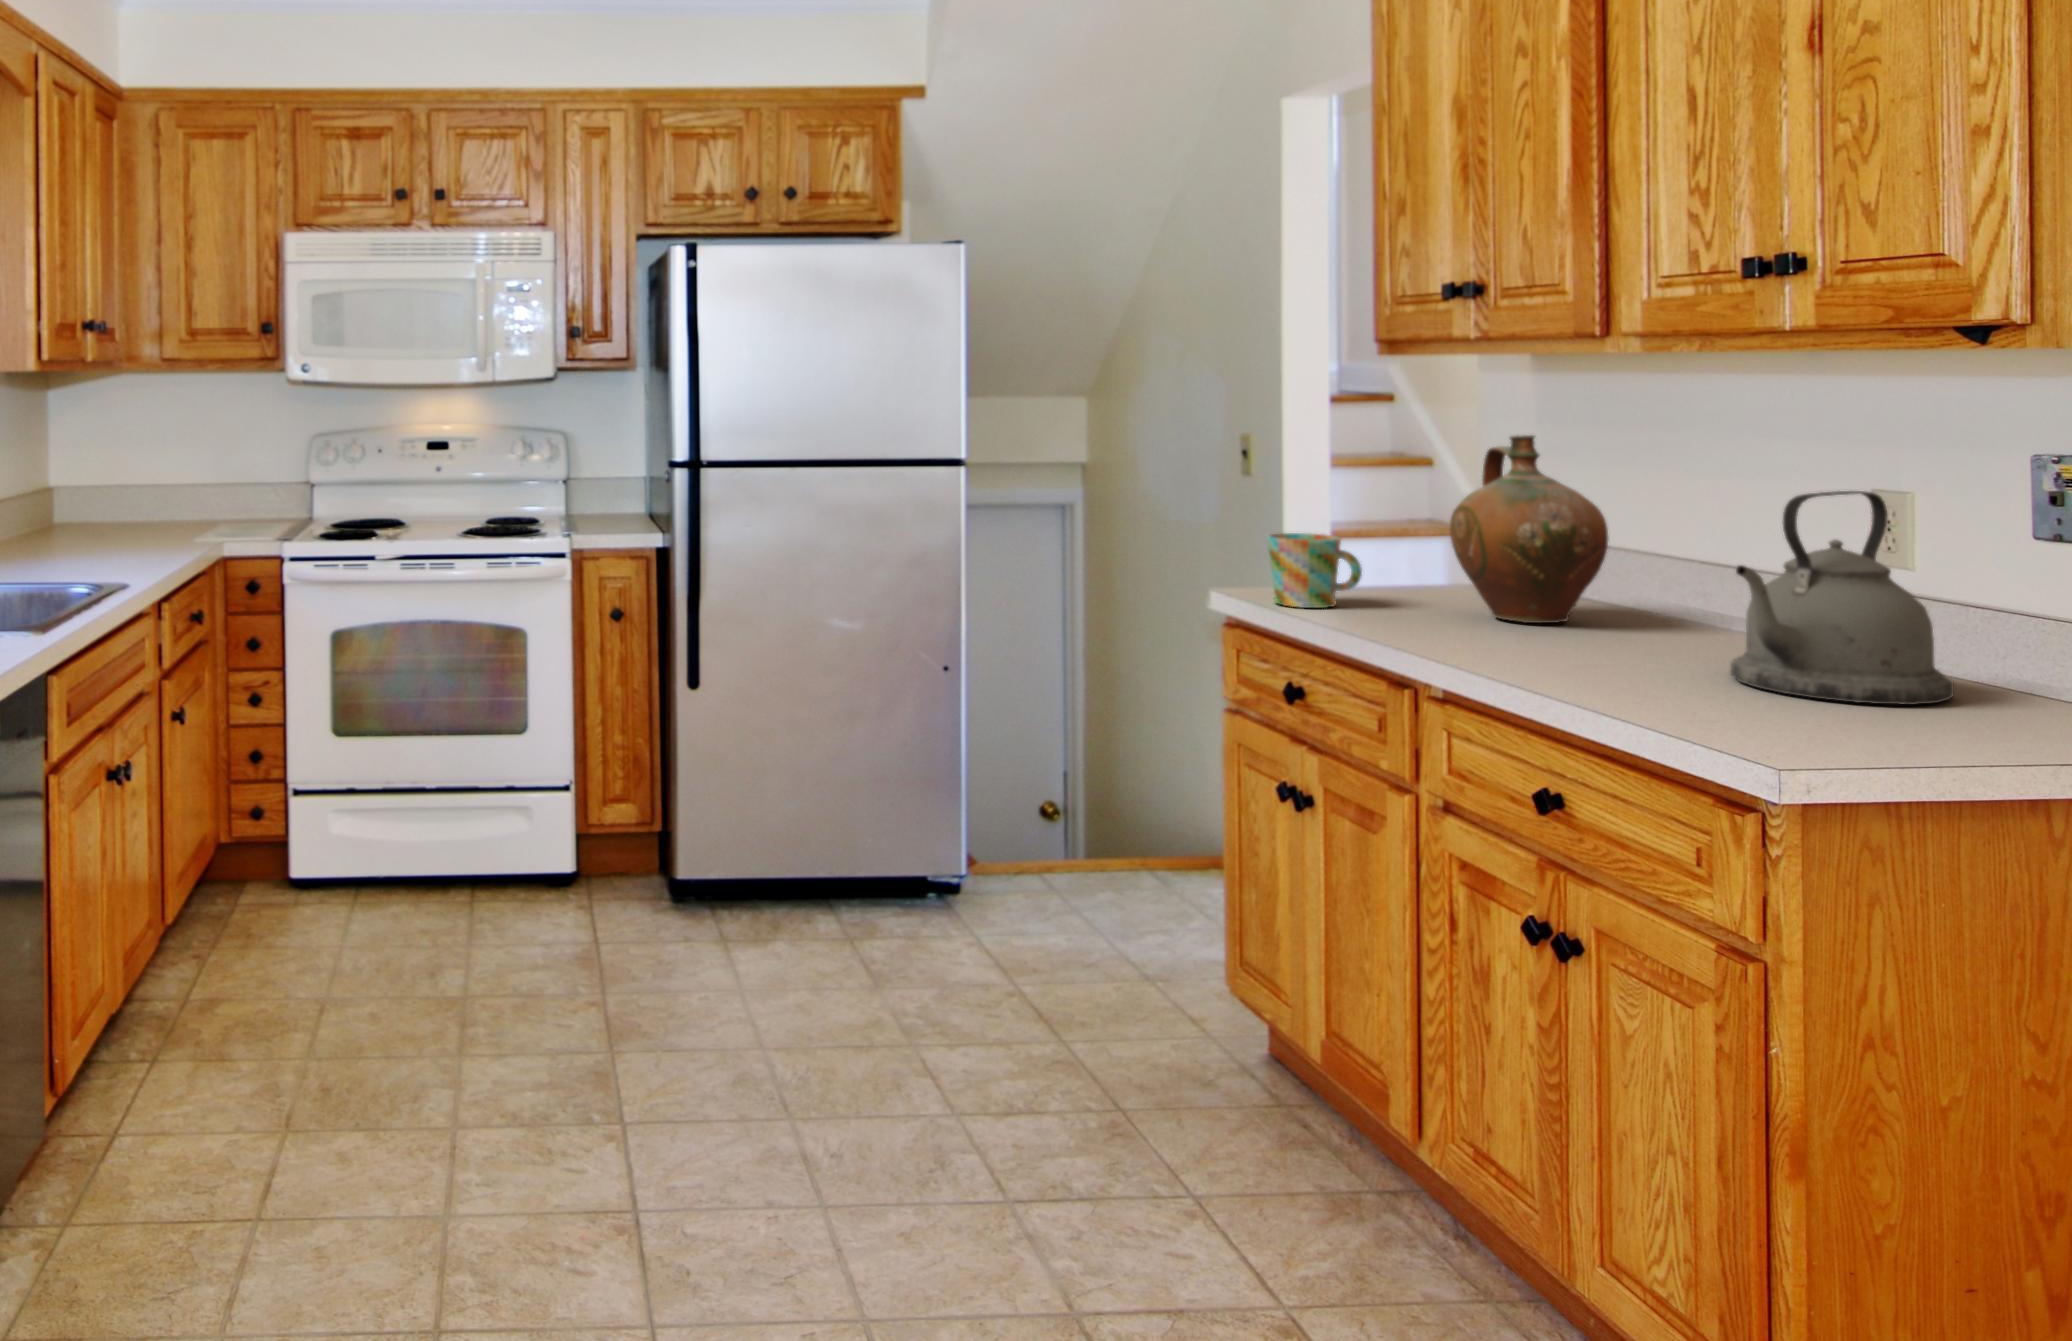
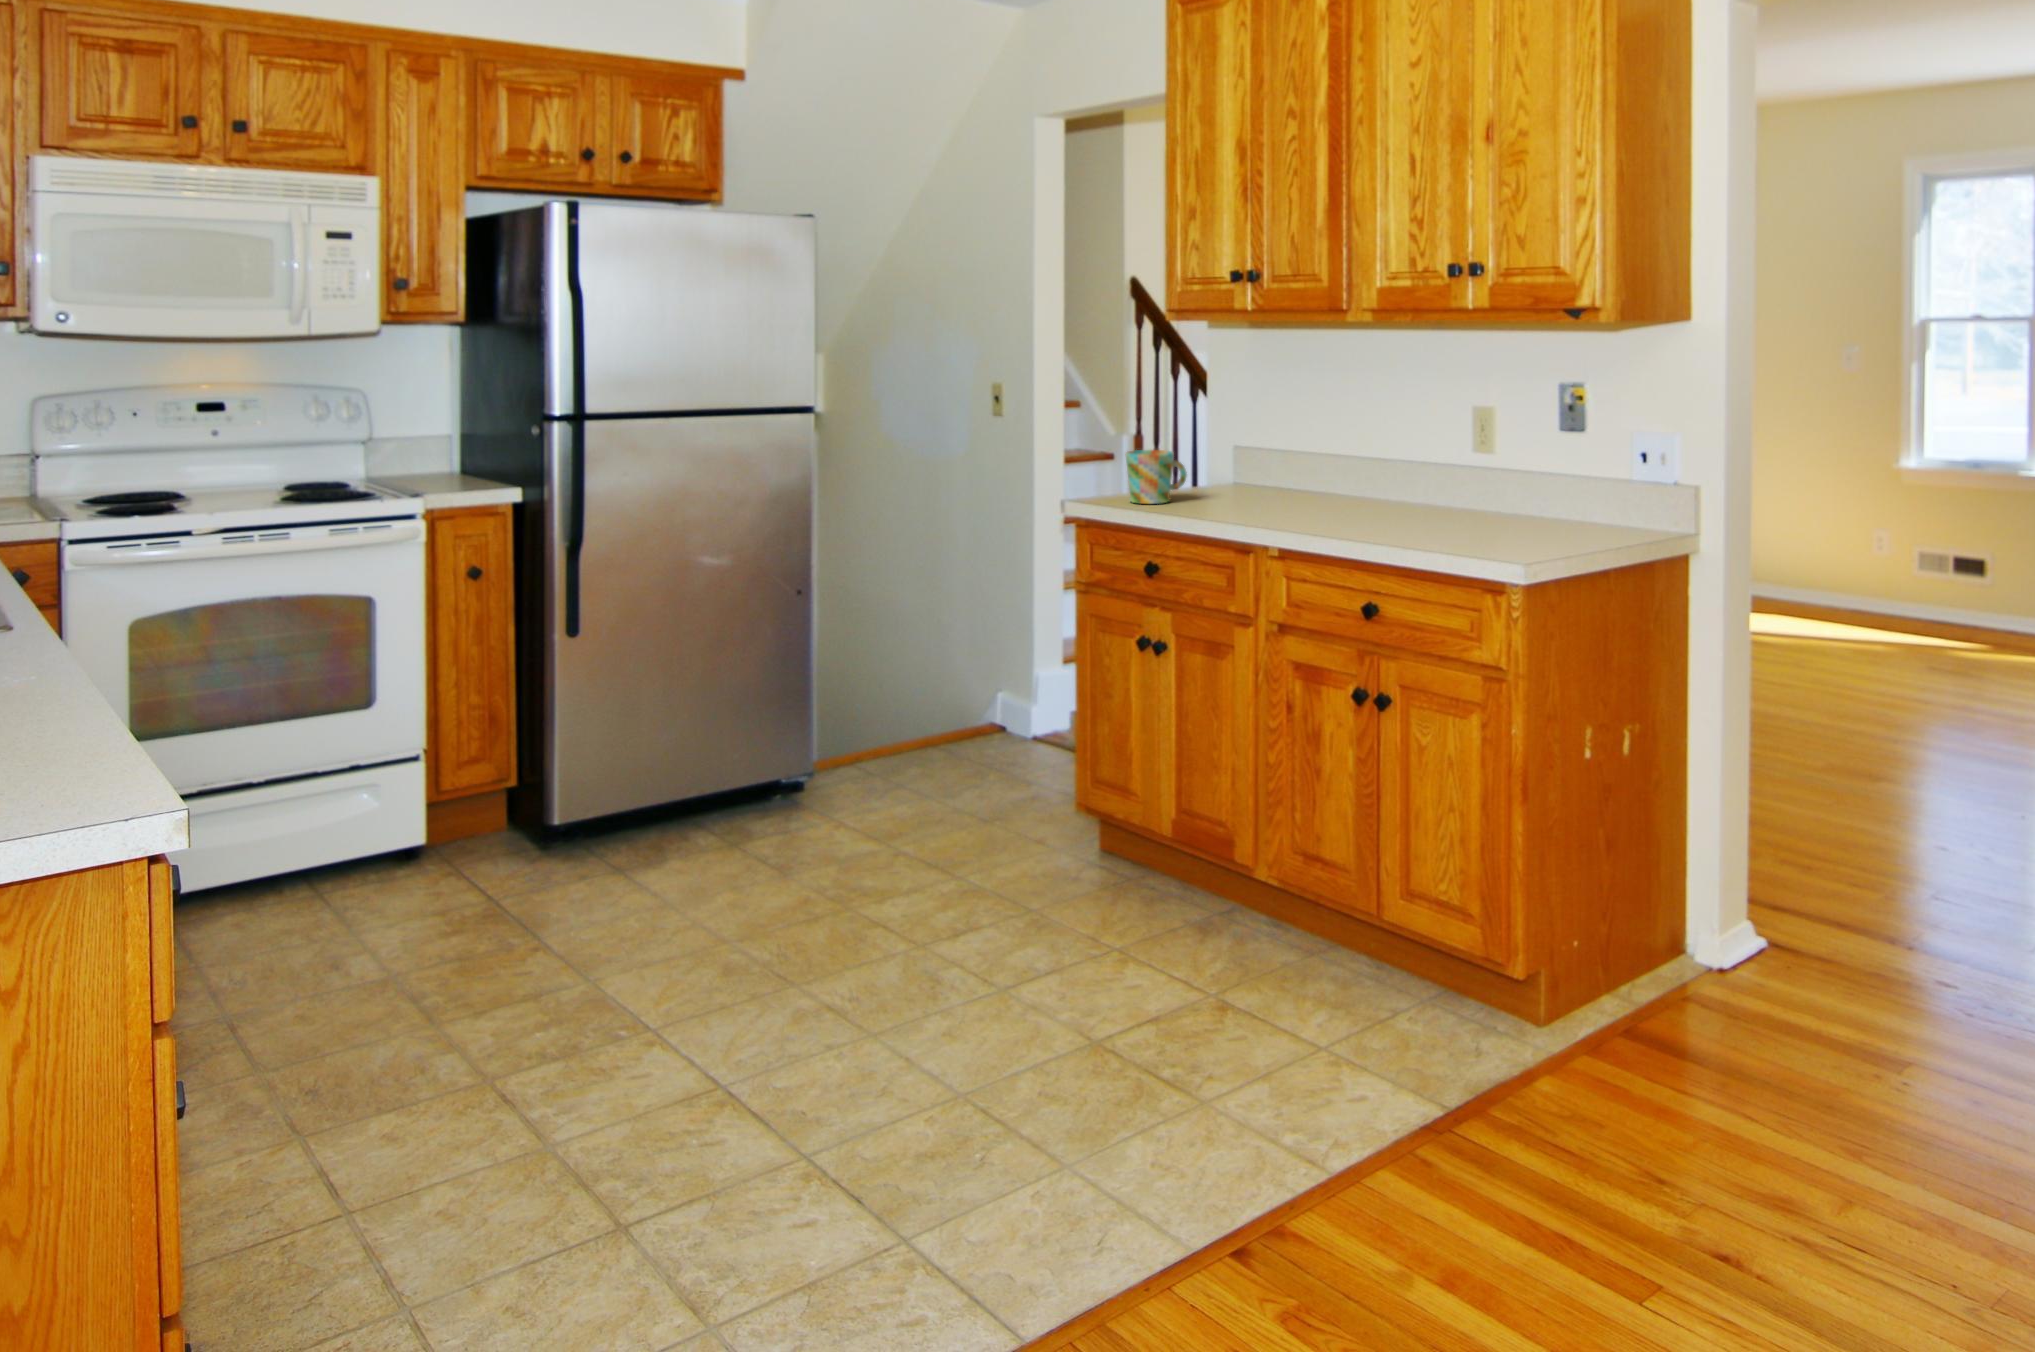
ceramic jug: present [1450,435,1609,623] -> none [1240,375,1331,500]
kettle: present [1730,491,1954,705] -> none [1428,405,1533,528]

